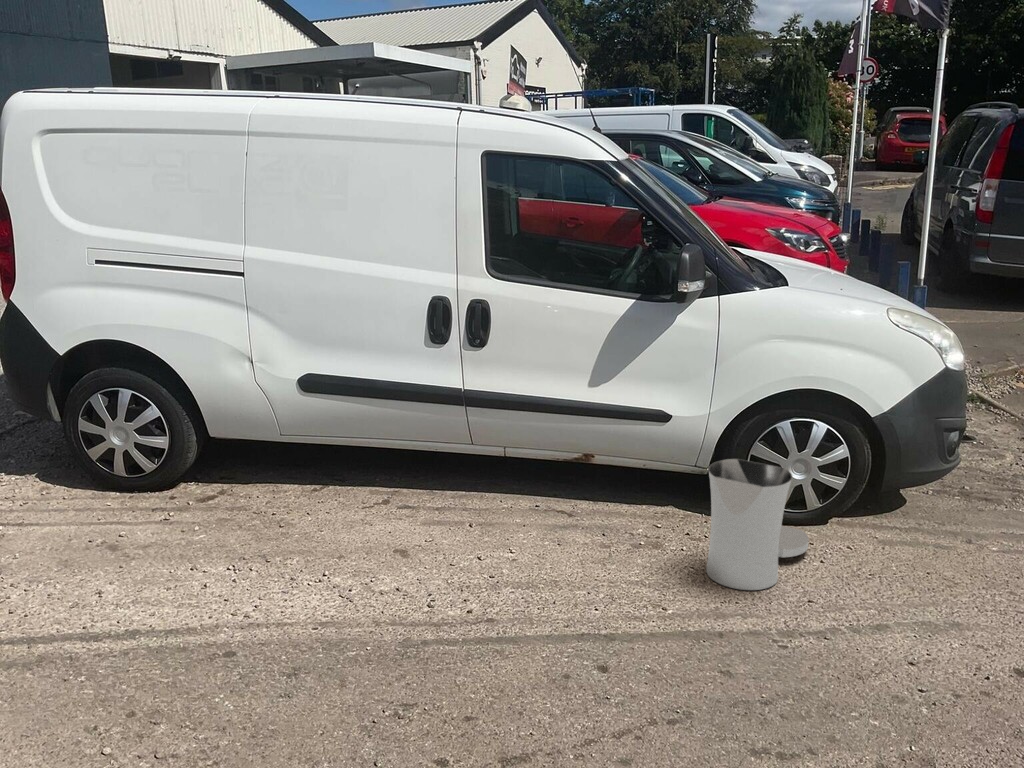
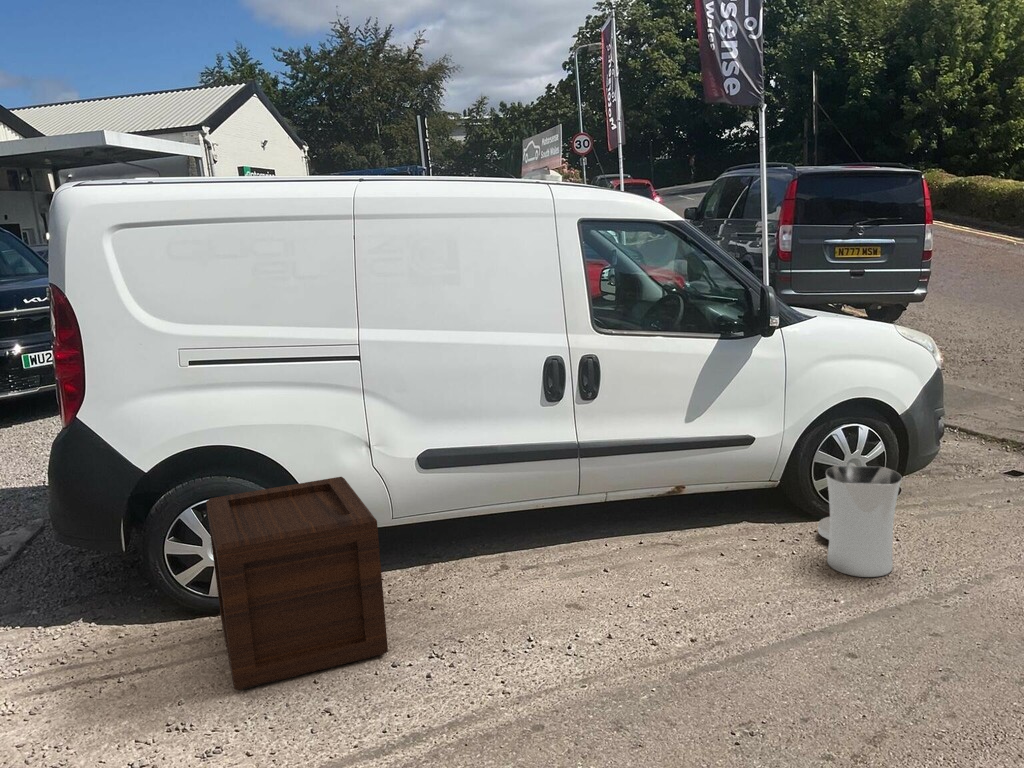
wooden crate: none [48,386,239,555] -> present [206,477,388,690]

